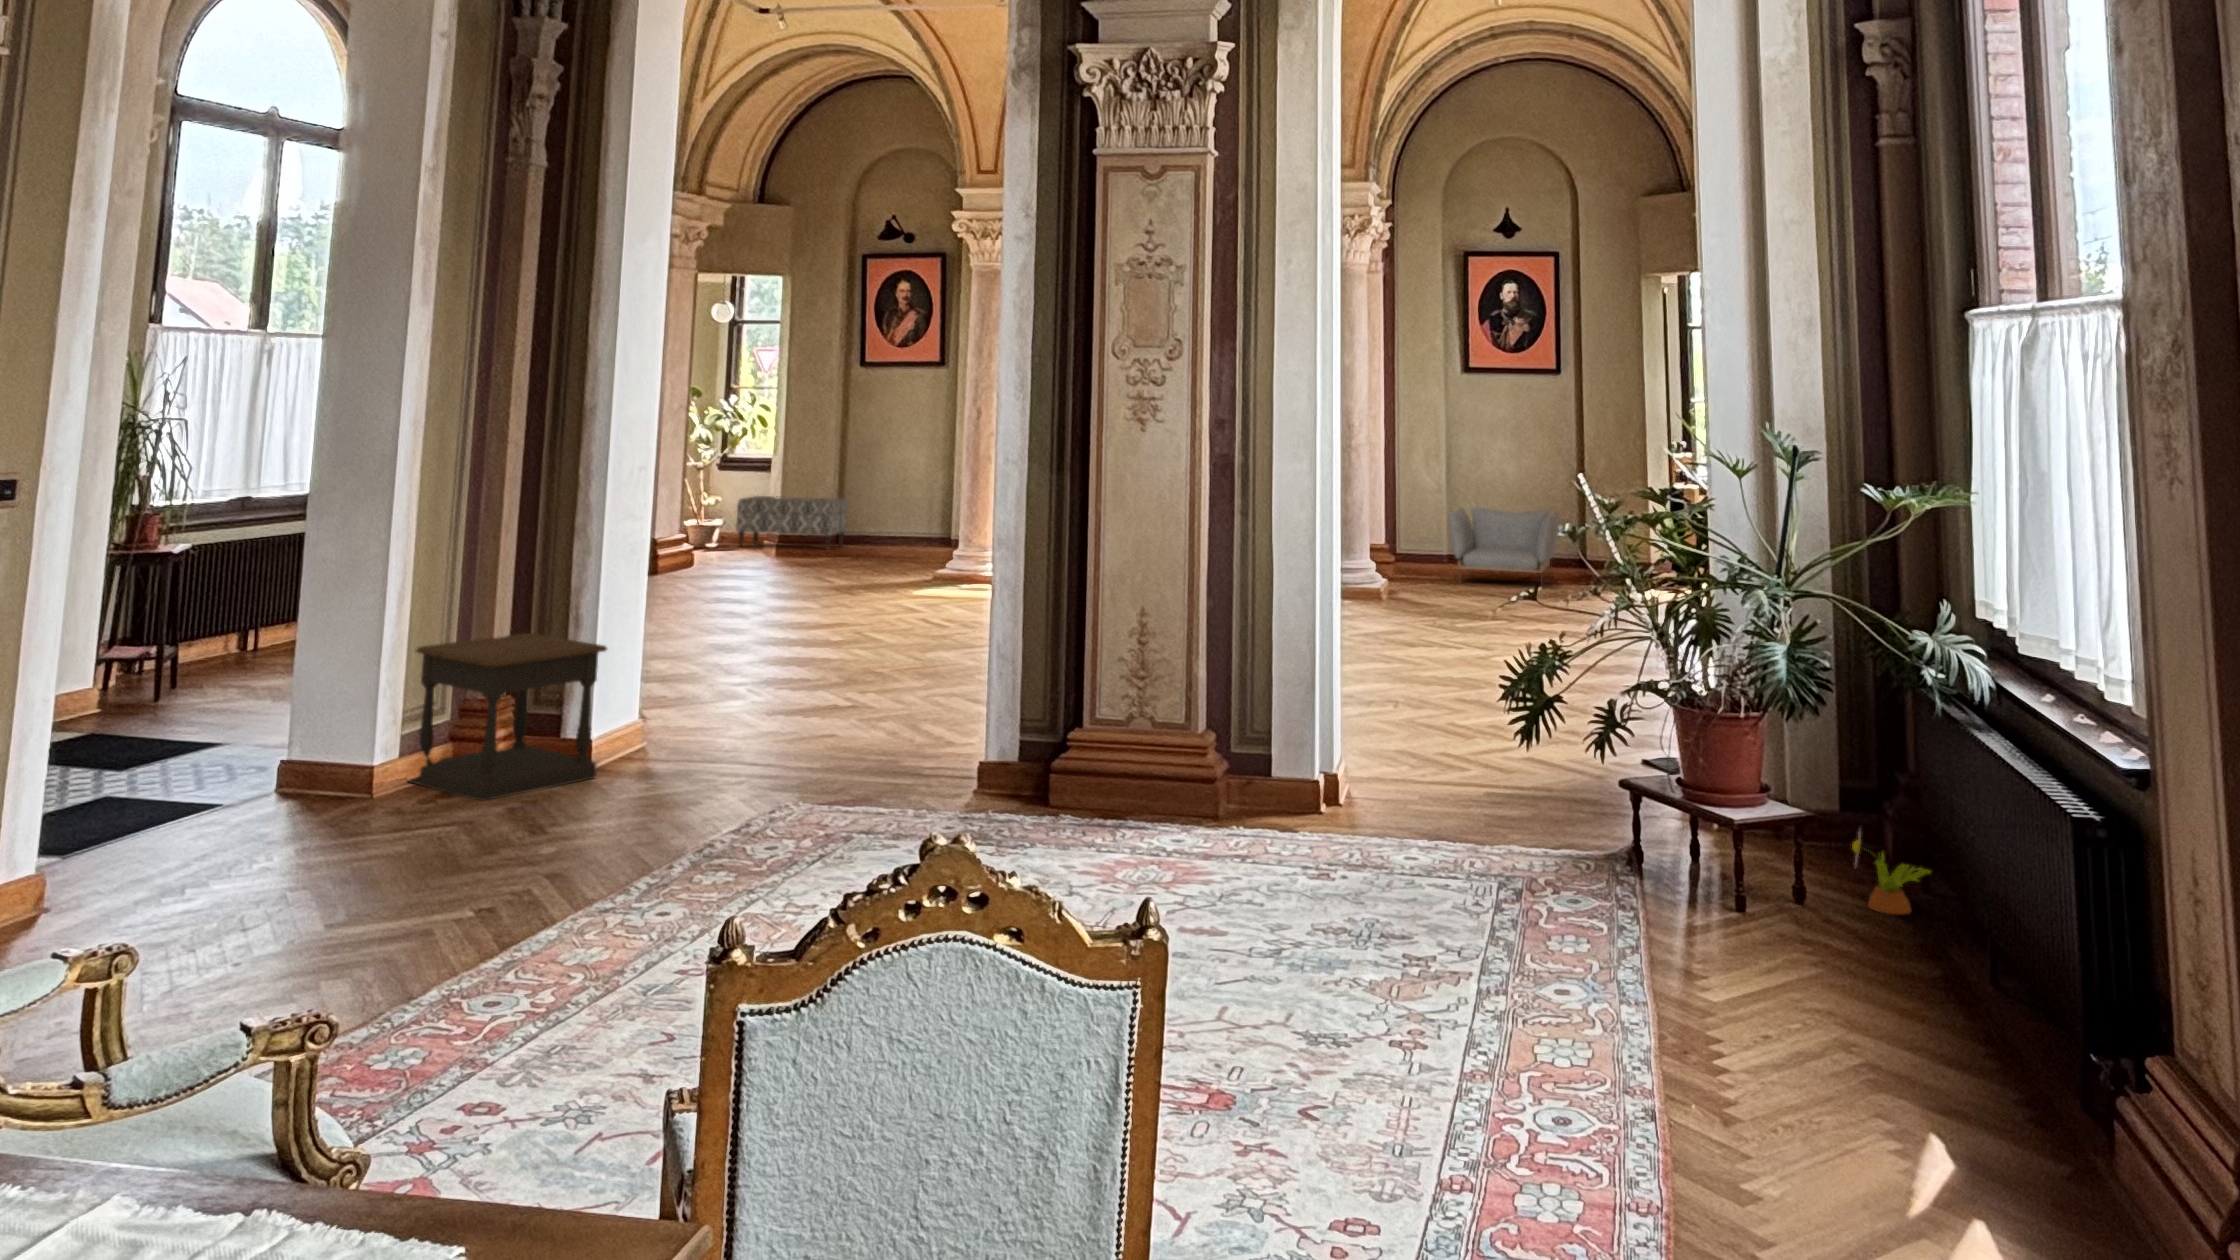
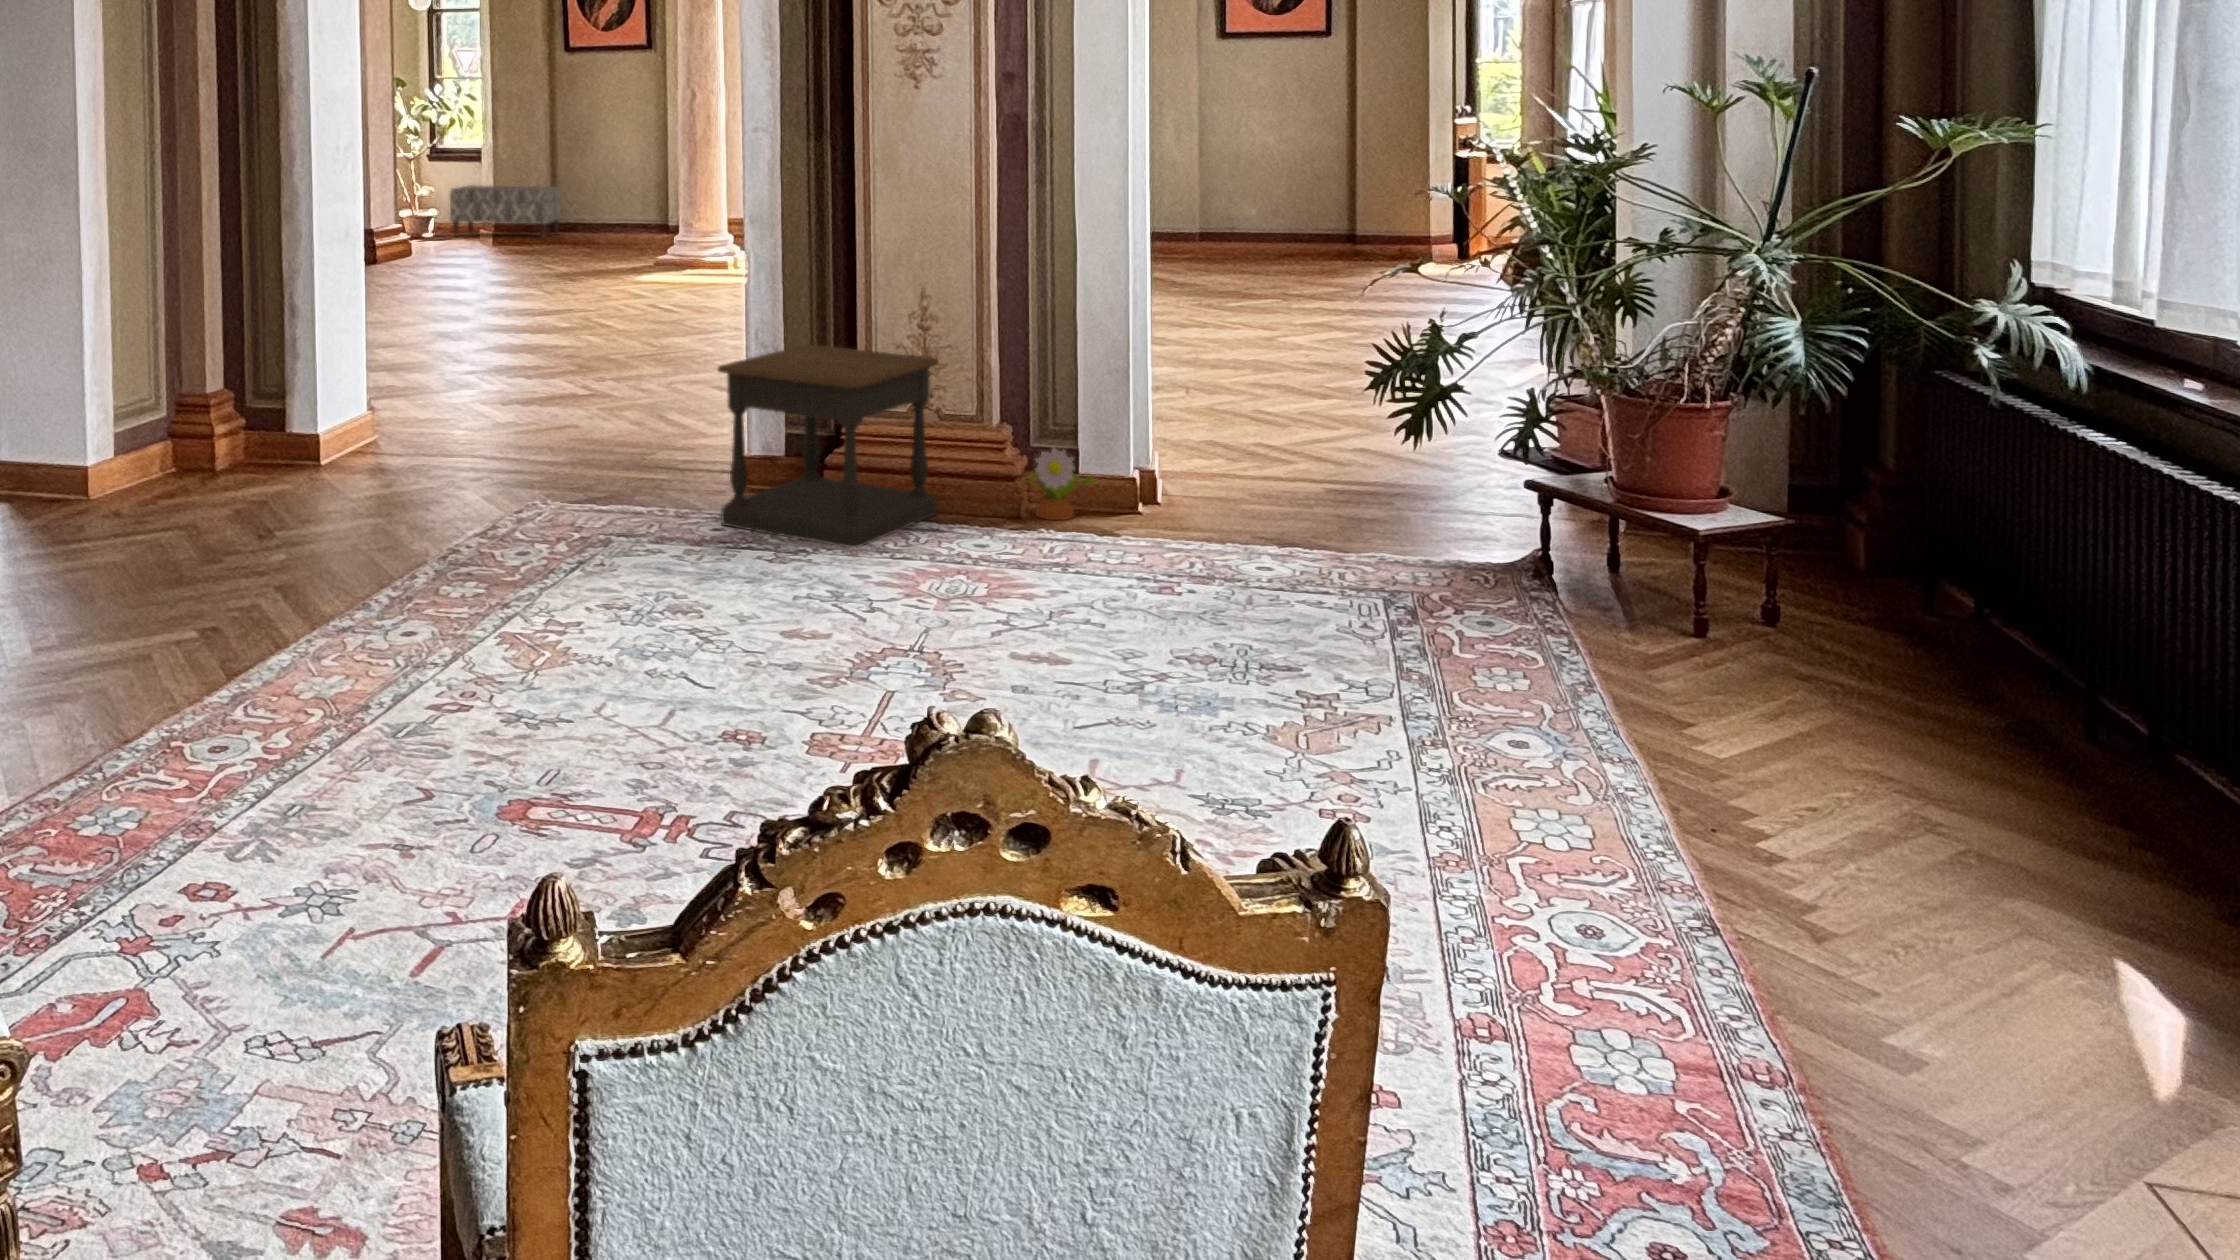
armchair: present [1448,507,1560,574] -> none [1202,178,1325,262]
side table: present [408,633,607,801] -> present [718,344,939,548]
decorative plant: present [1852,832,1931,915] -> present [1026,447,1095,520]

